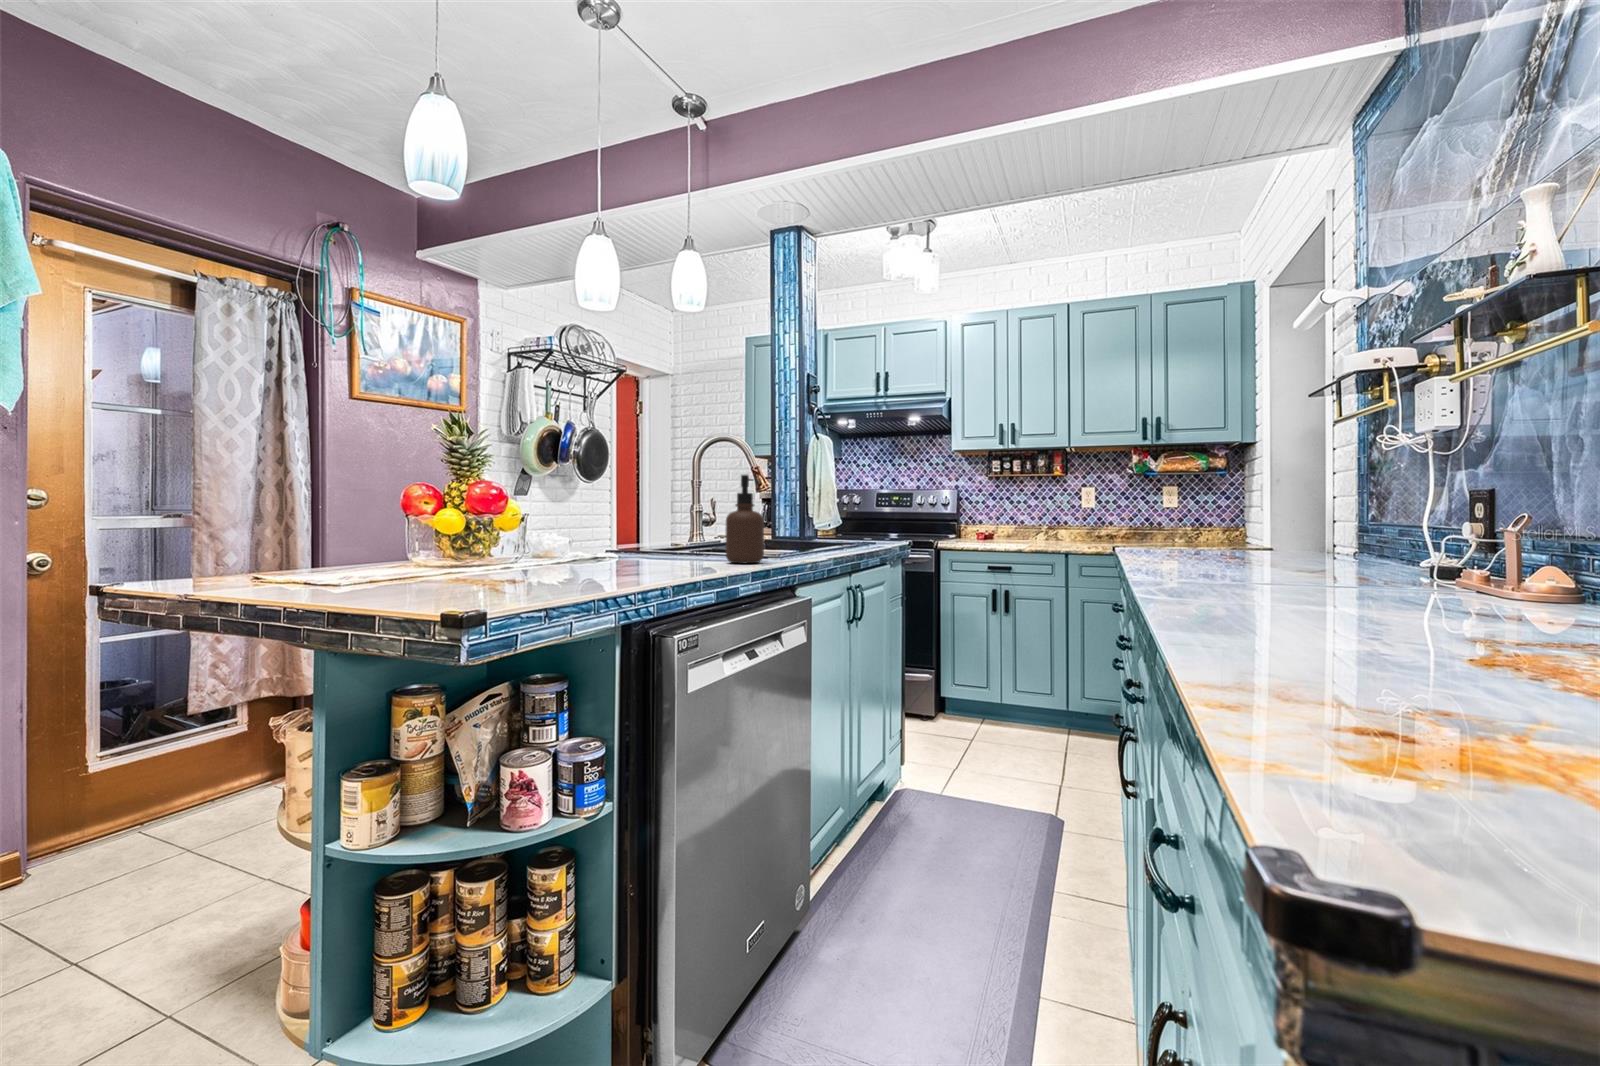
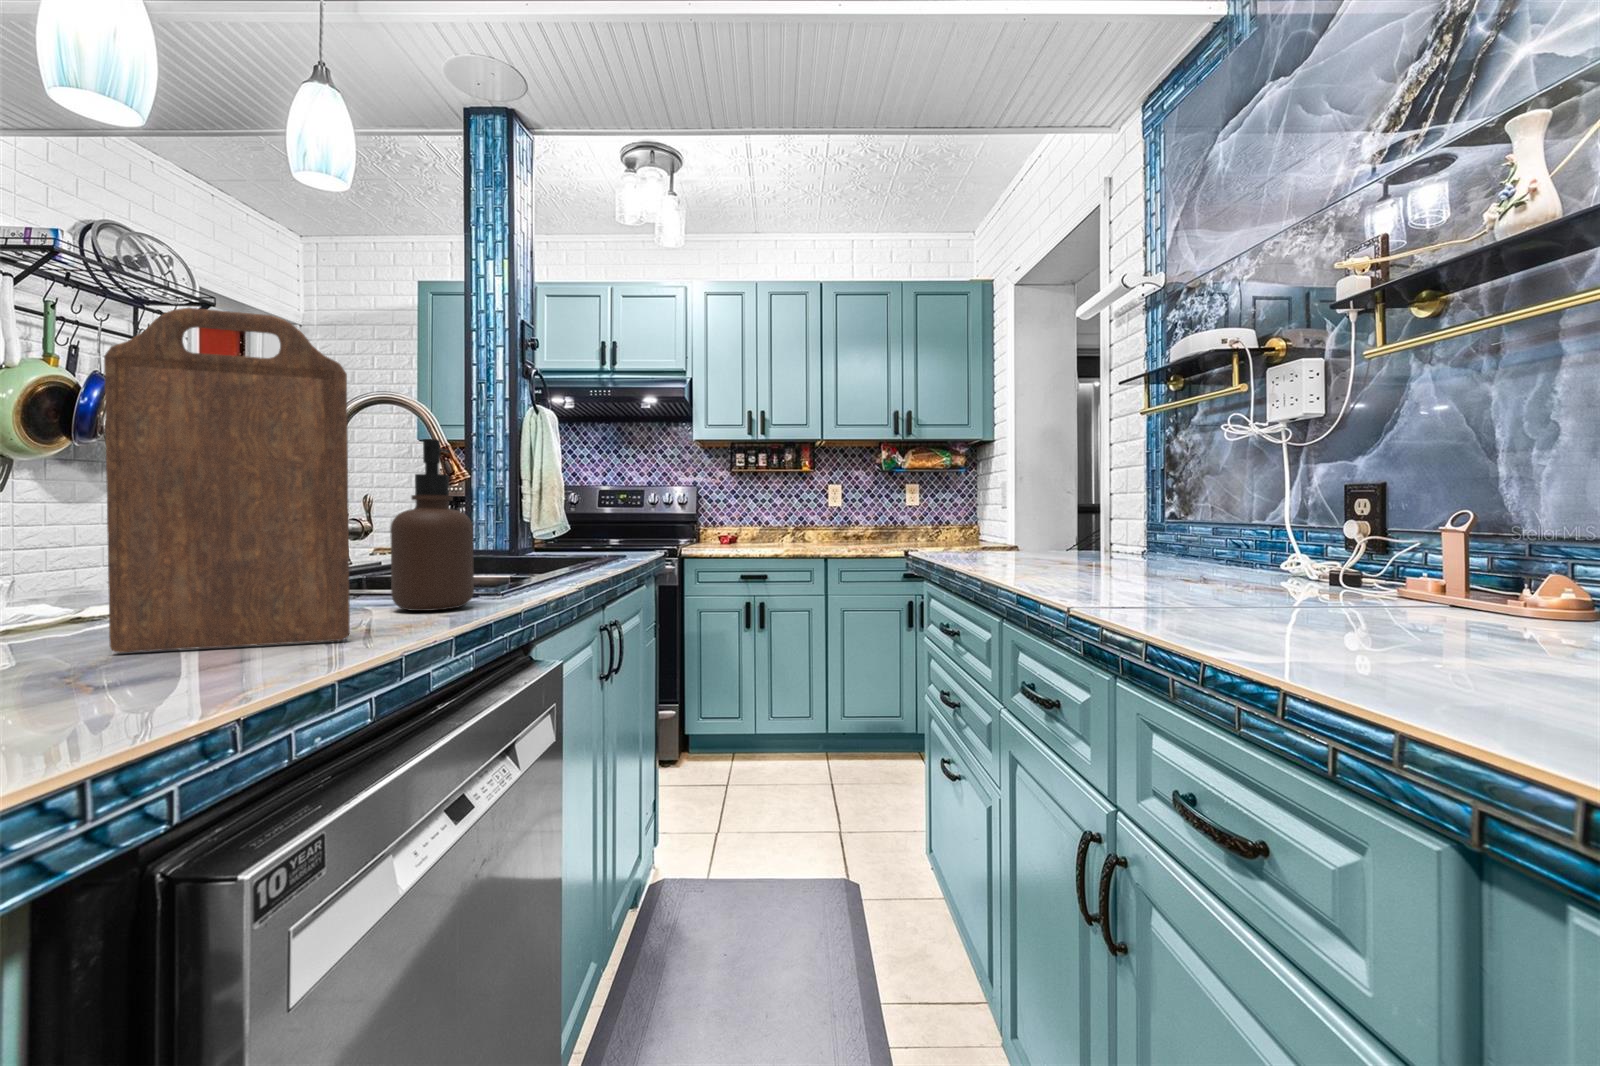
cutting board: none [628,428,710,570] -> present [104,308,350,653]

